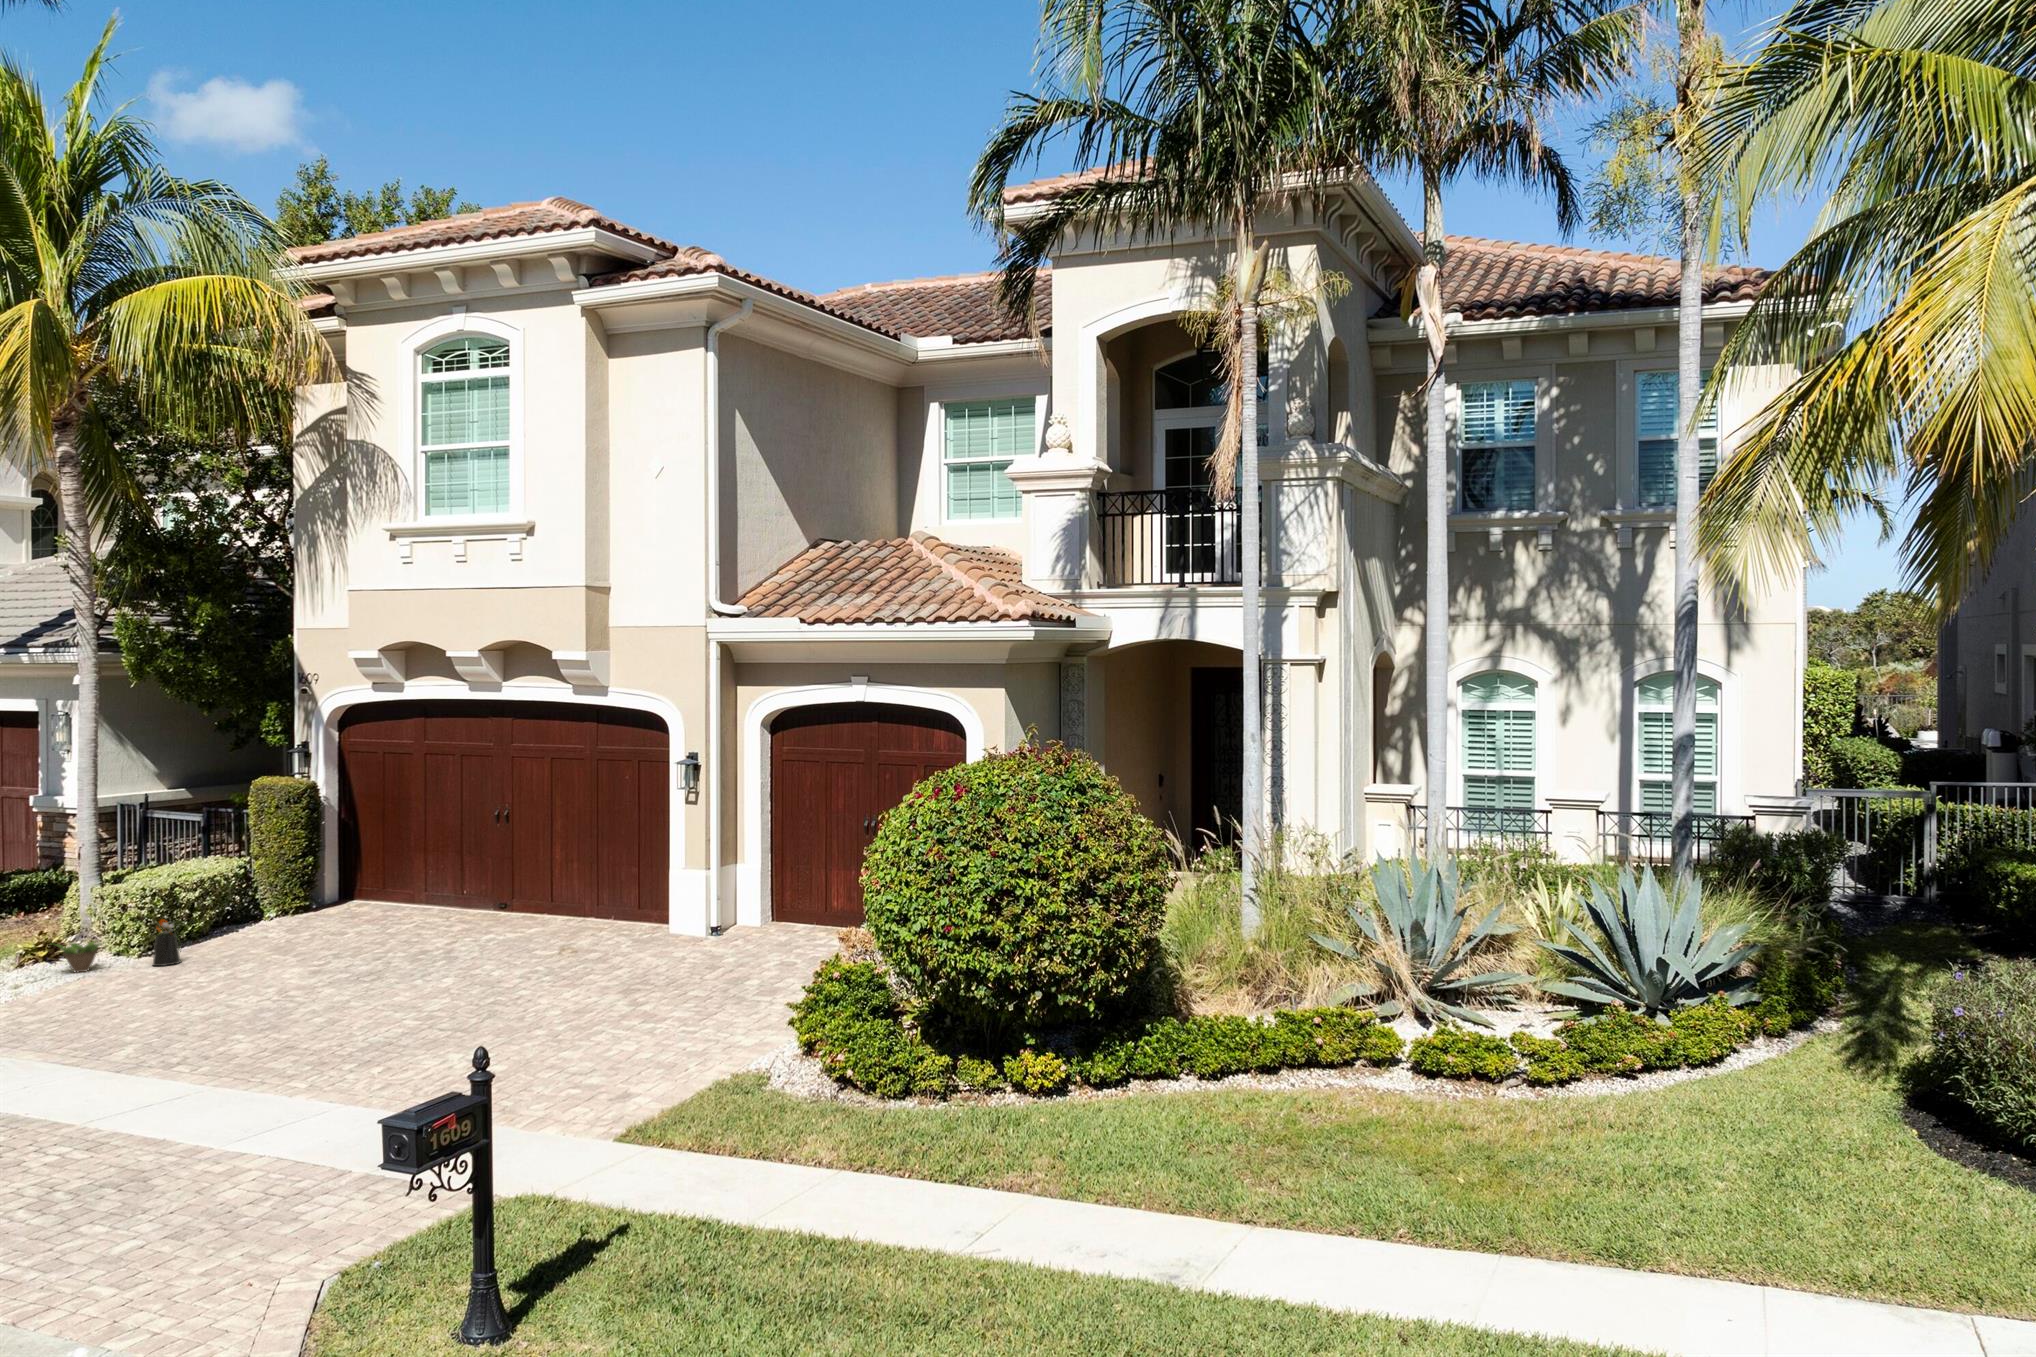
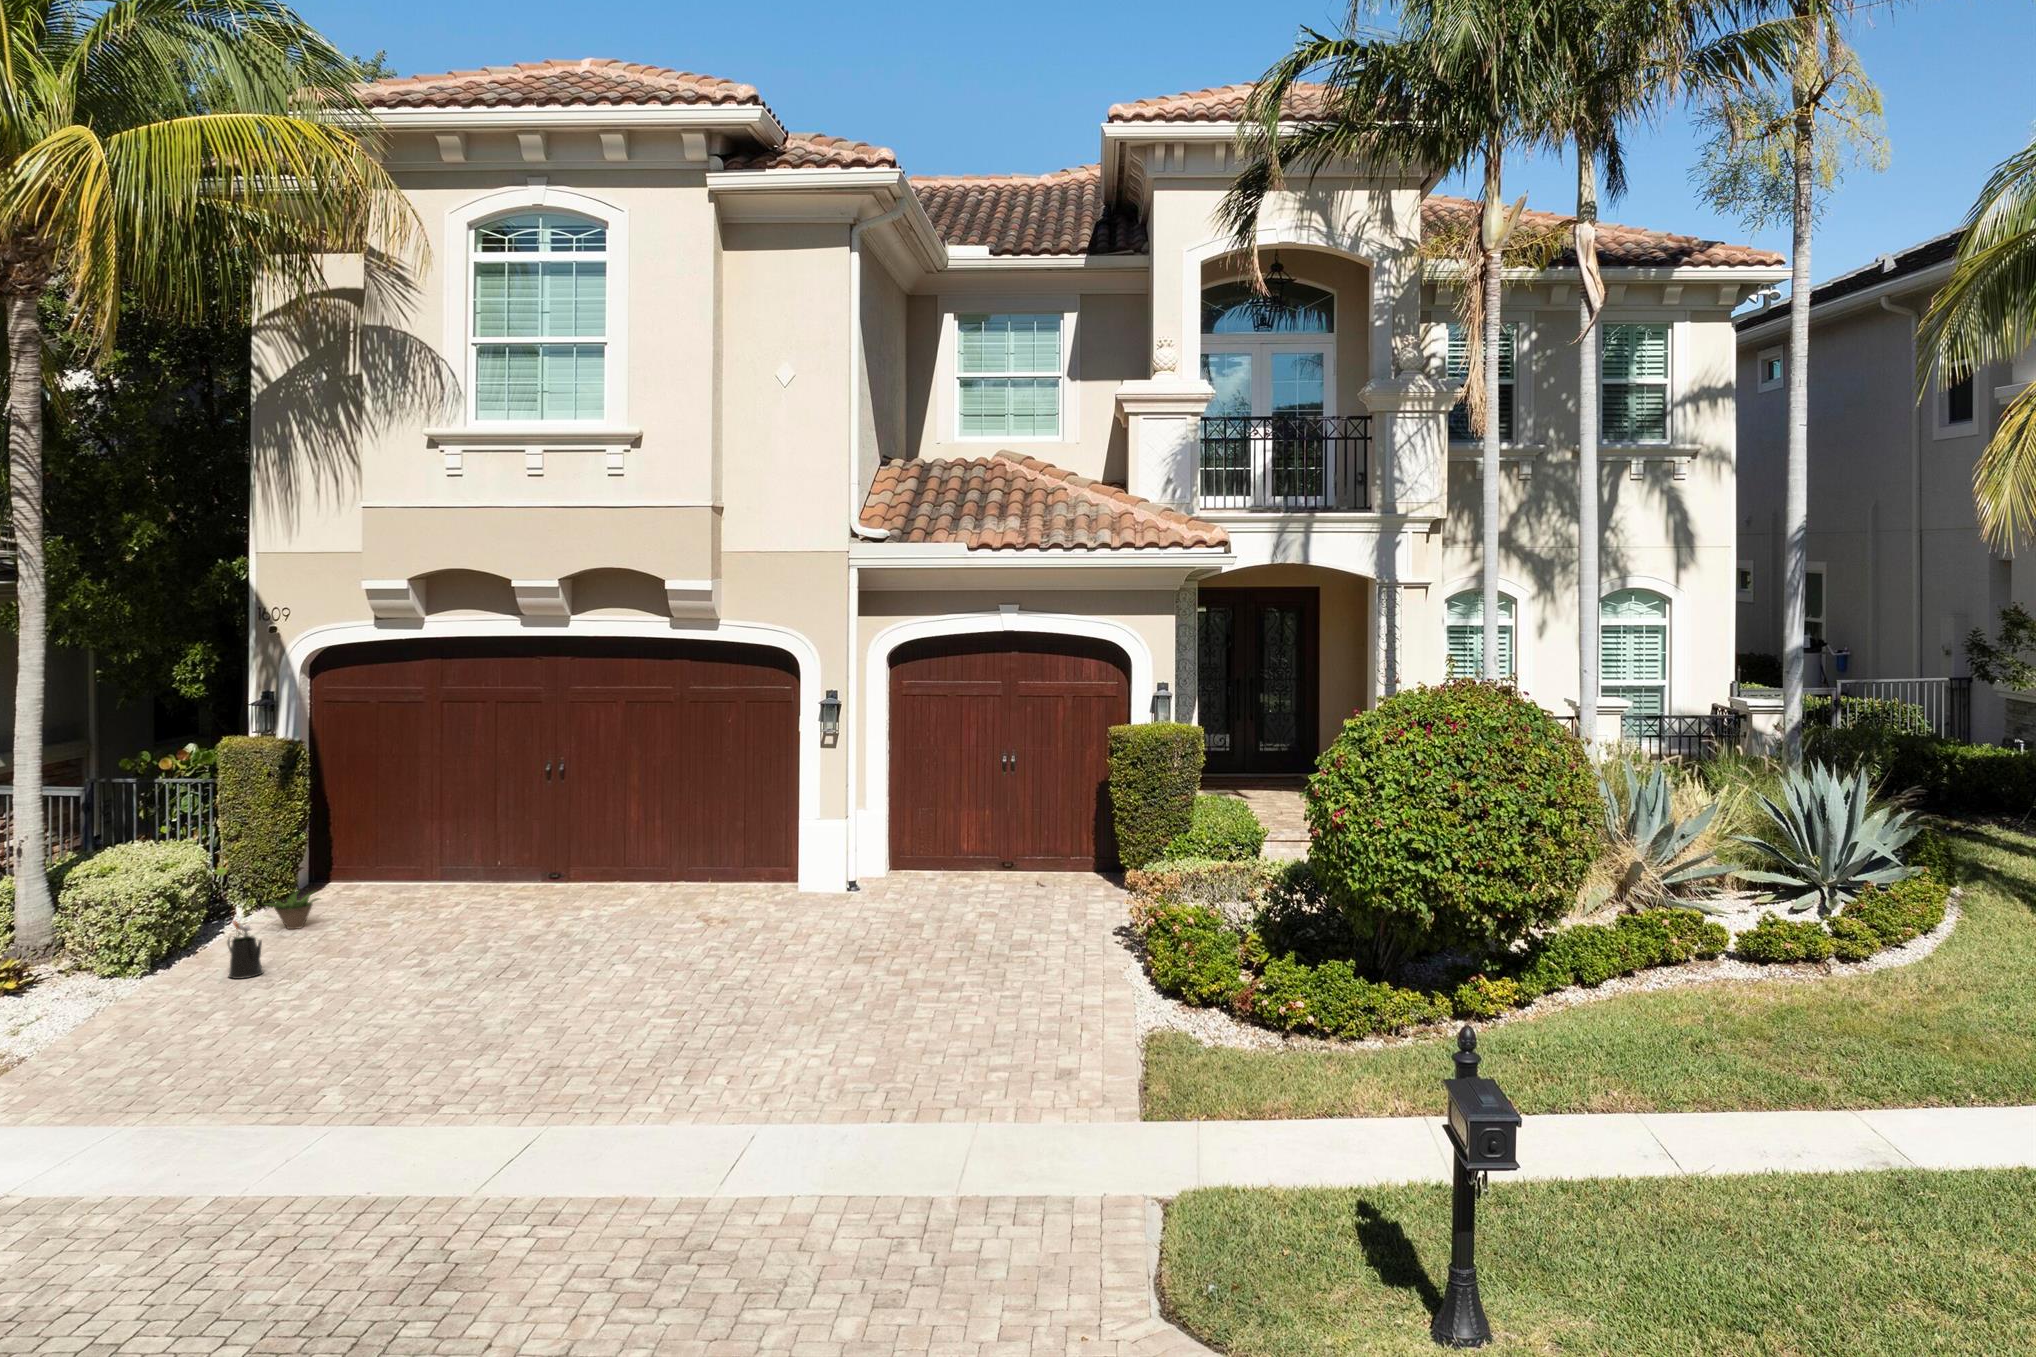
decorative plant: present [56,941,104,972] -> present [267,892,319,929]

